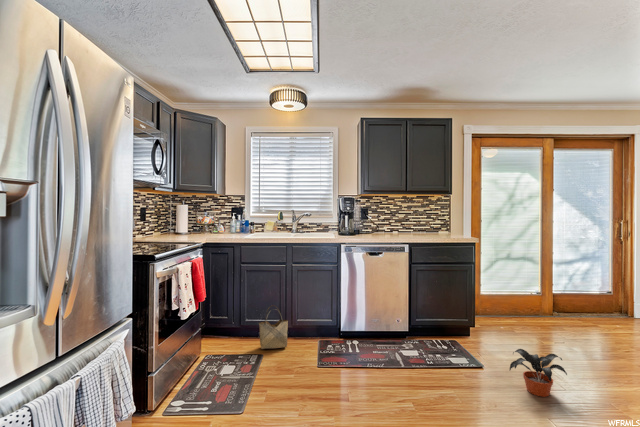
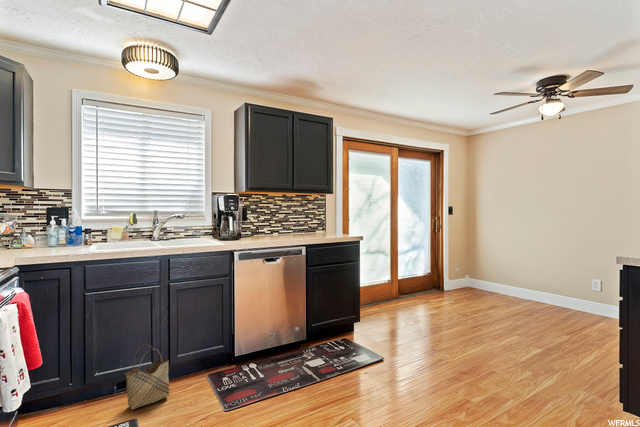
potted plant: present [510,349,567,397] -> none [409,334,453,374]

